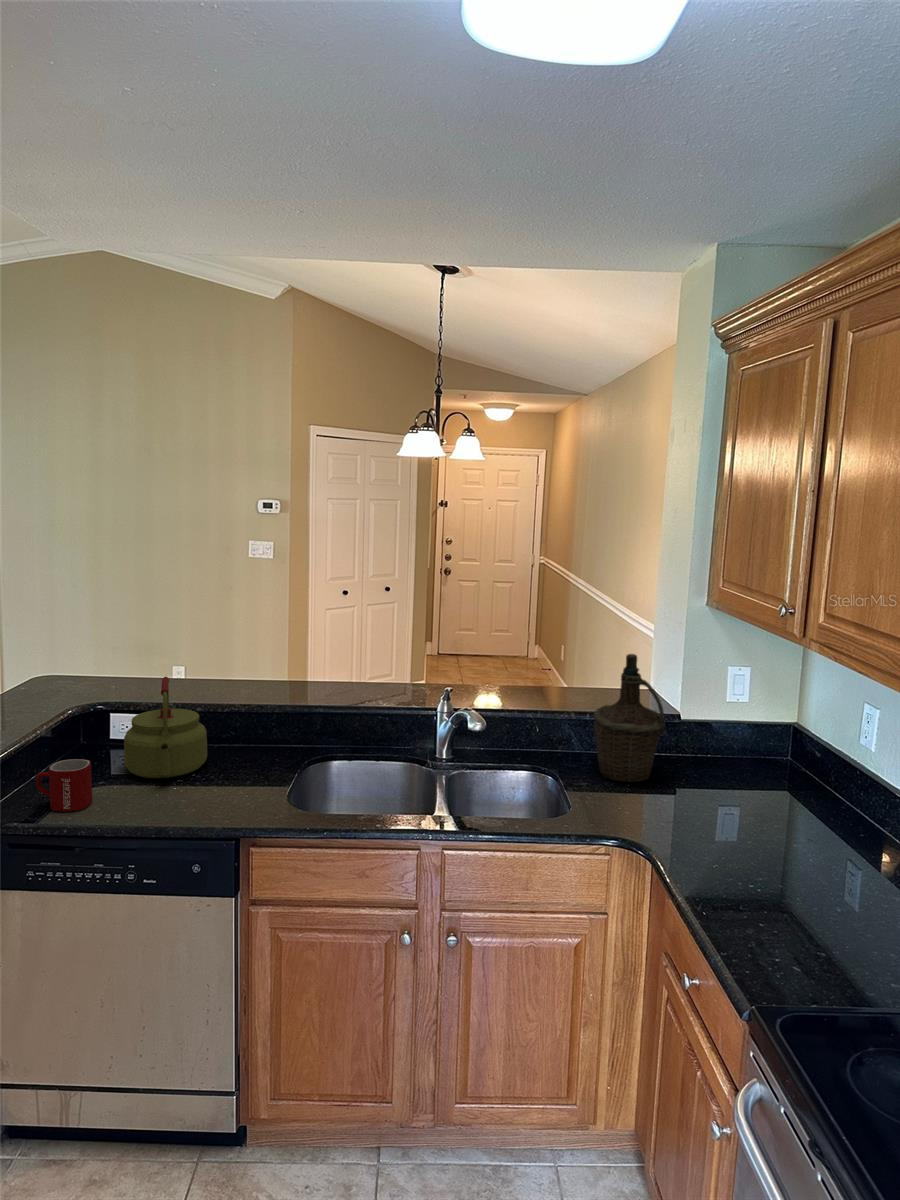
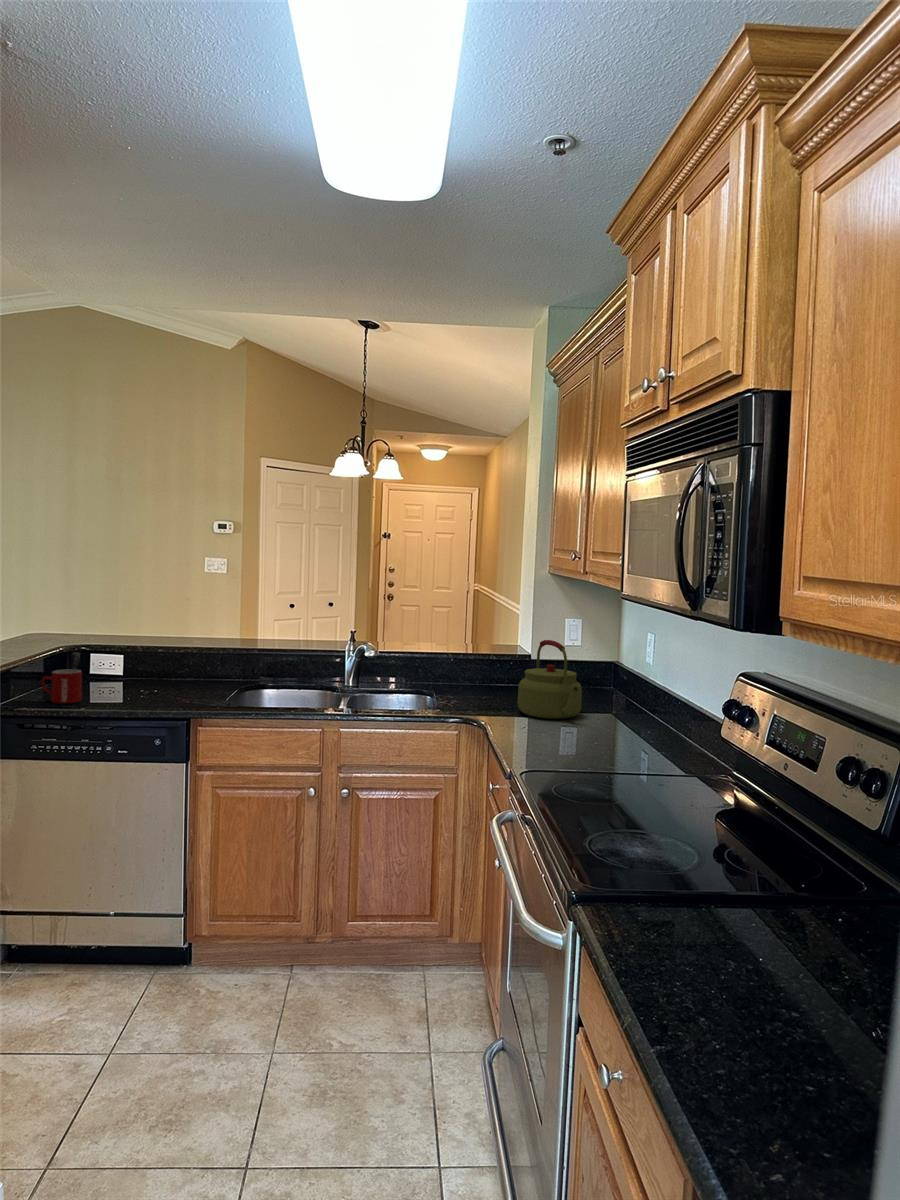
bottle: present [594,654,666,782] -> none [459,602,509,696]
kettle: present [124,677,207,778] -> present [518,640,582,719]

